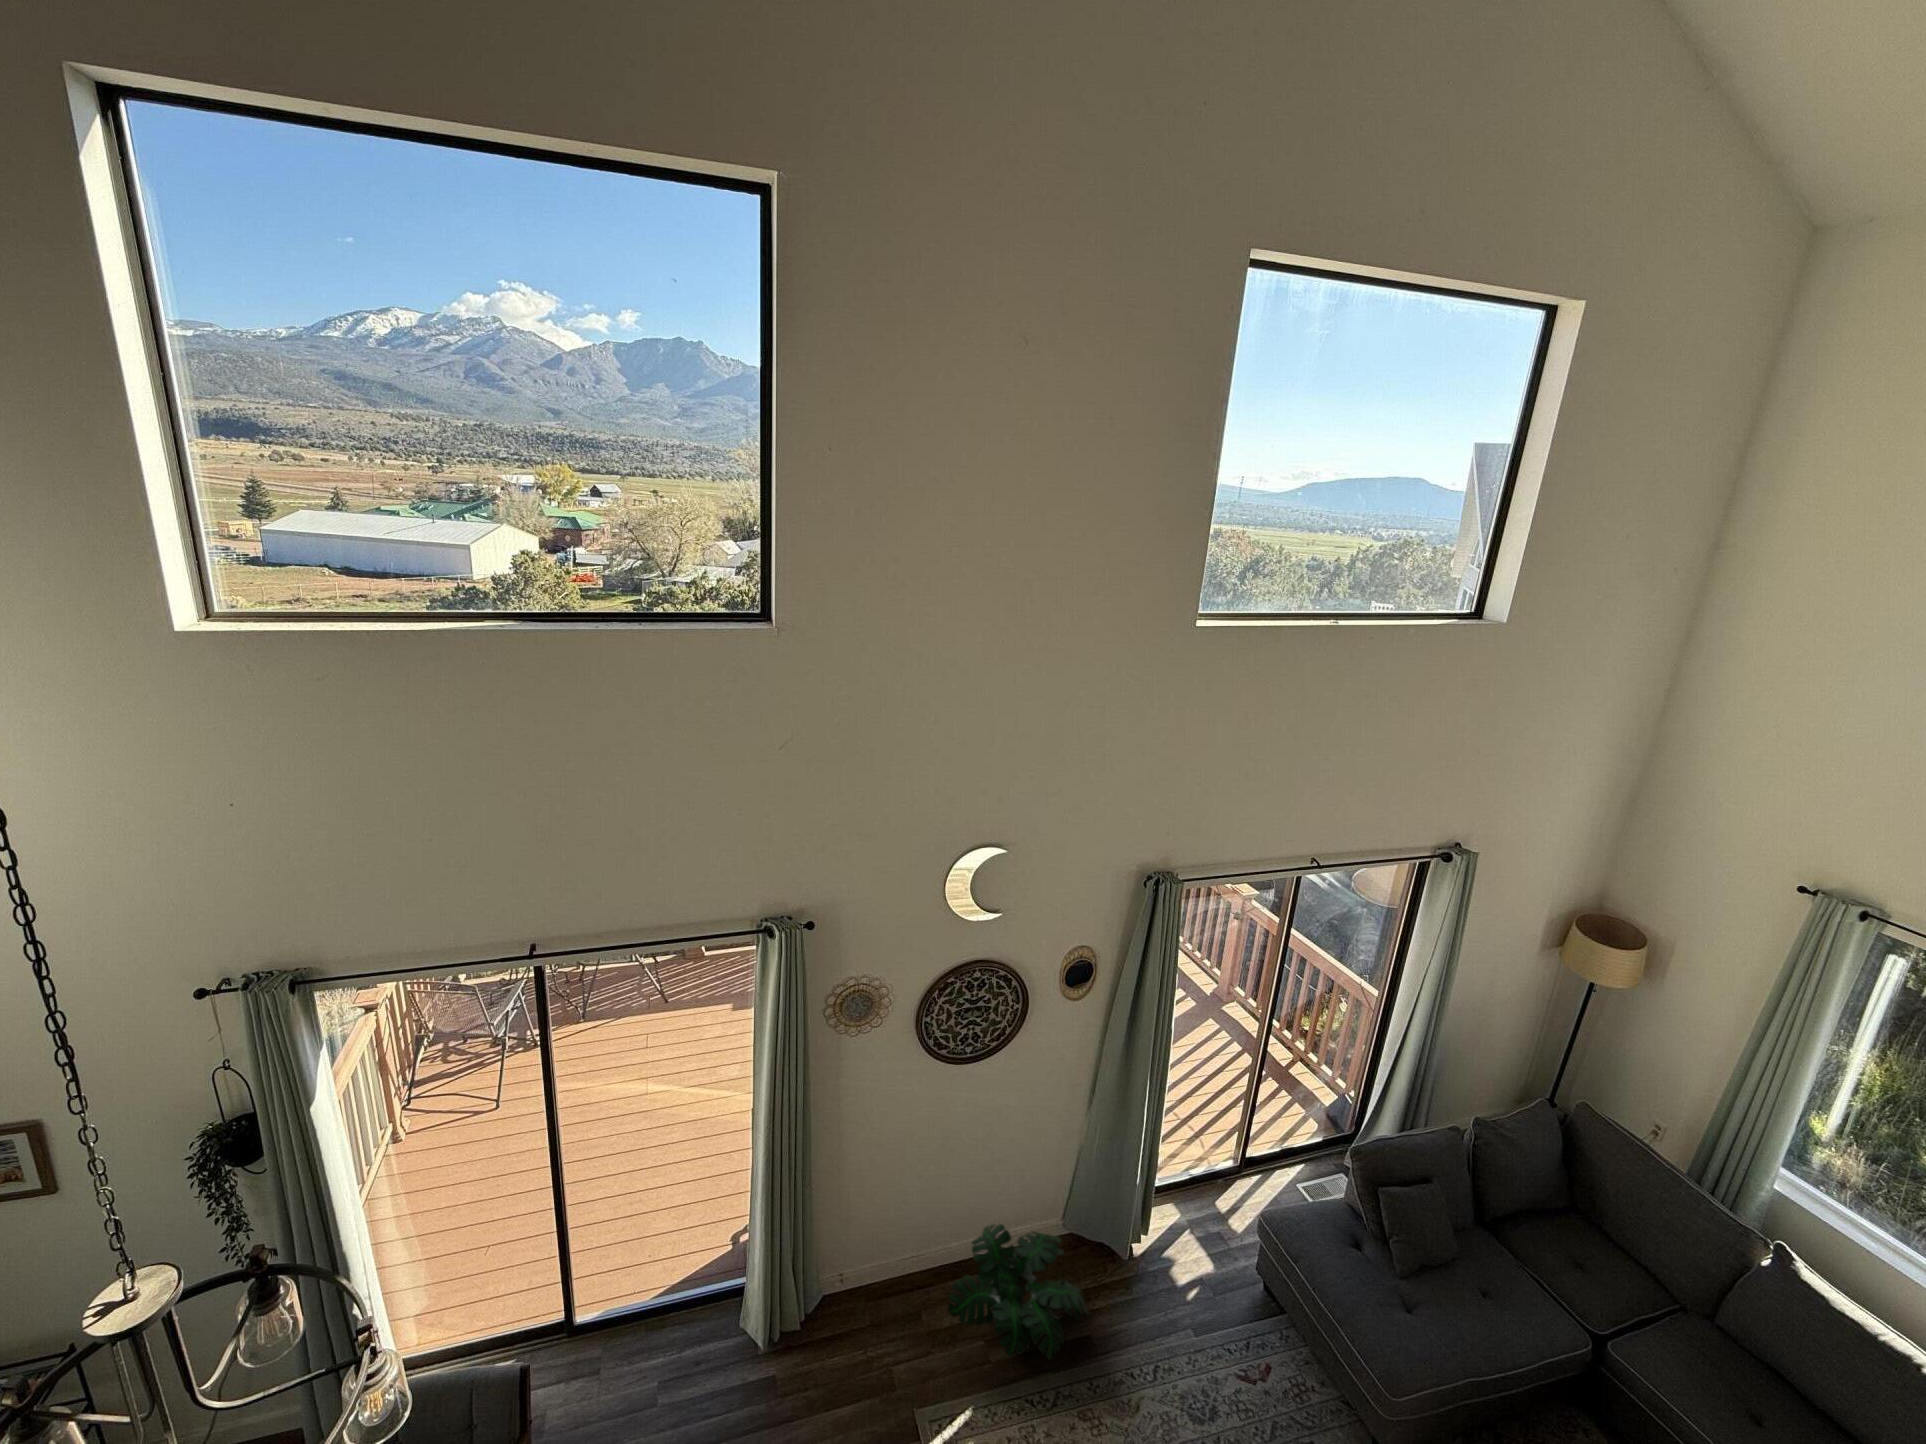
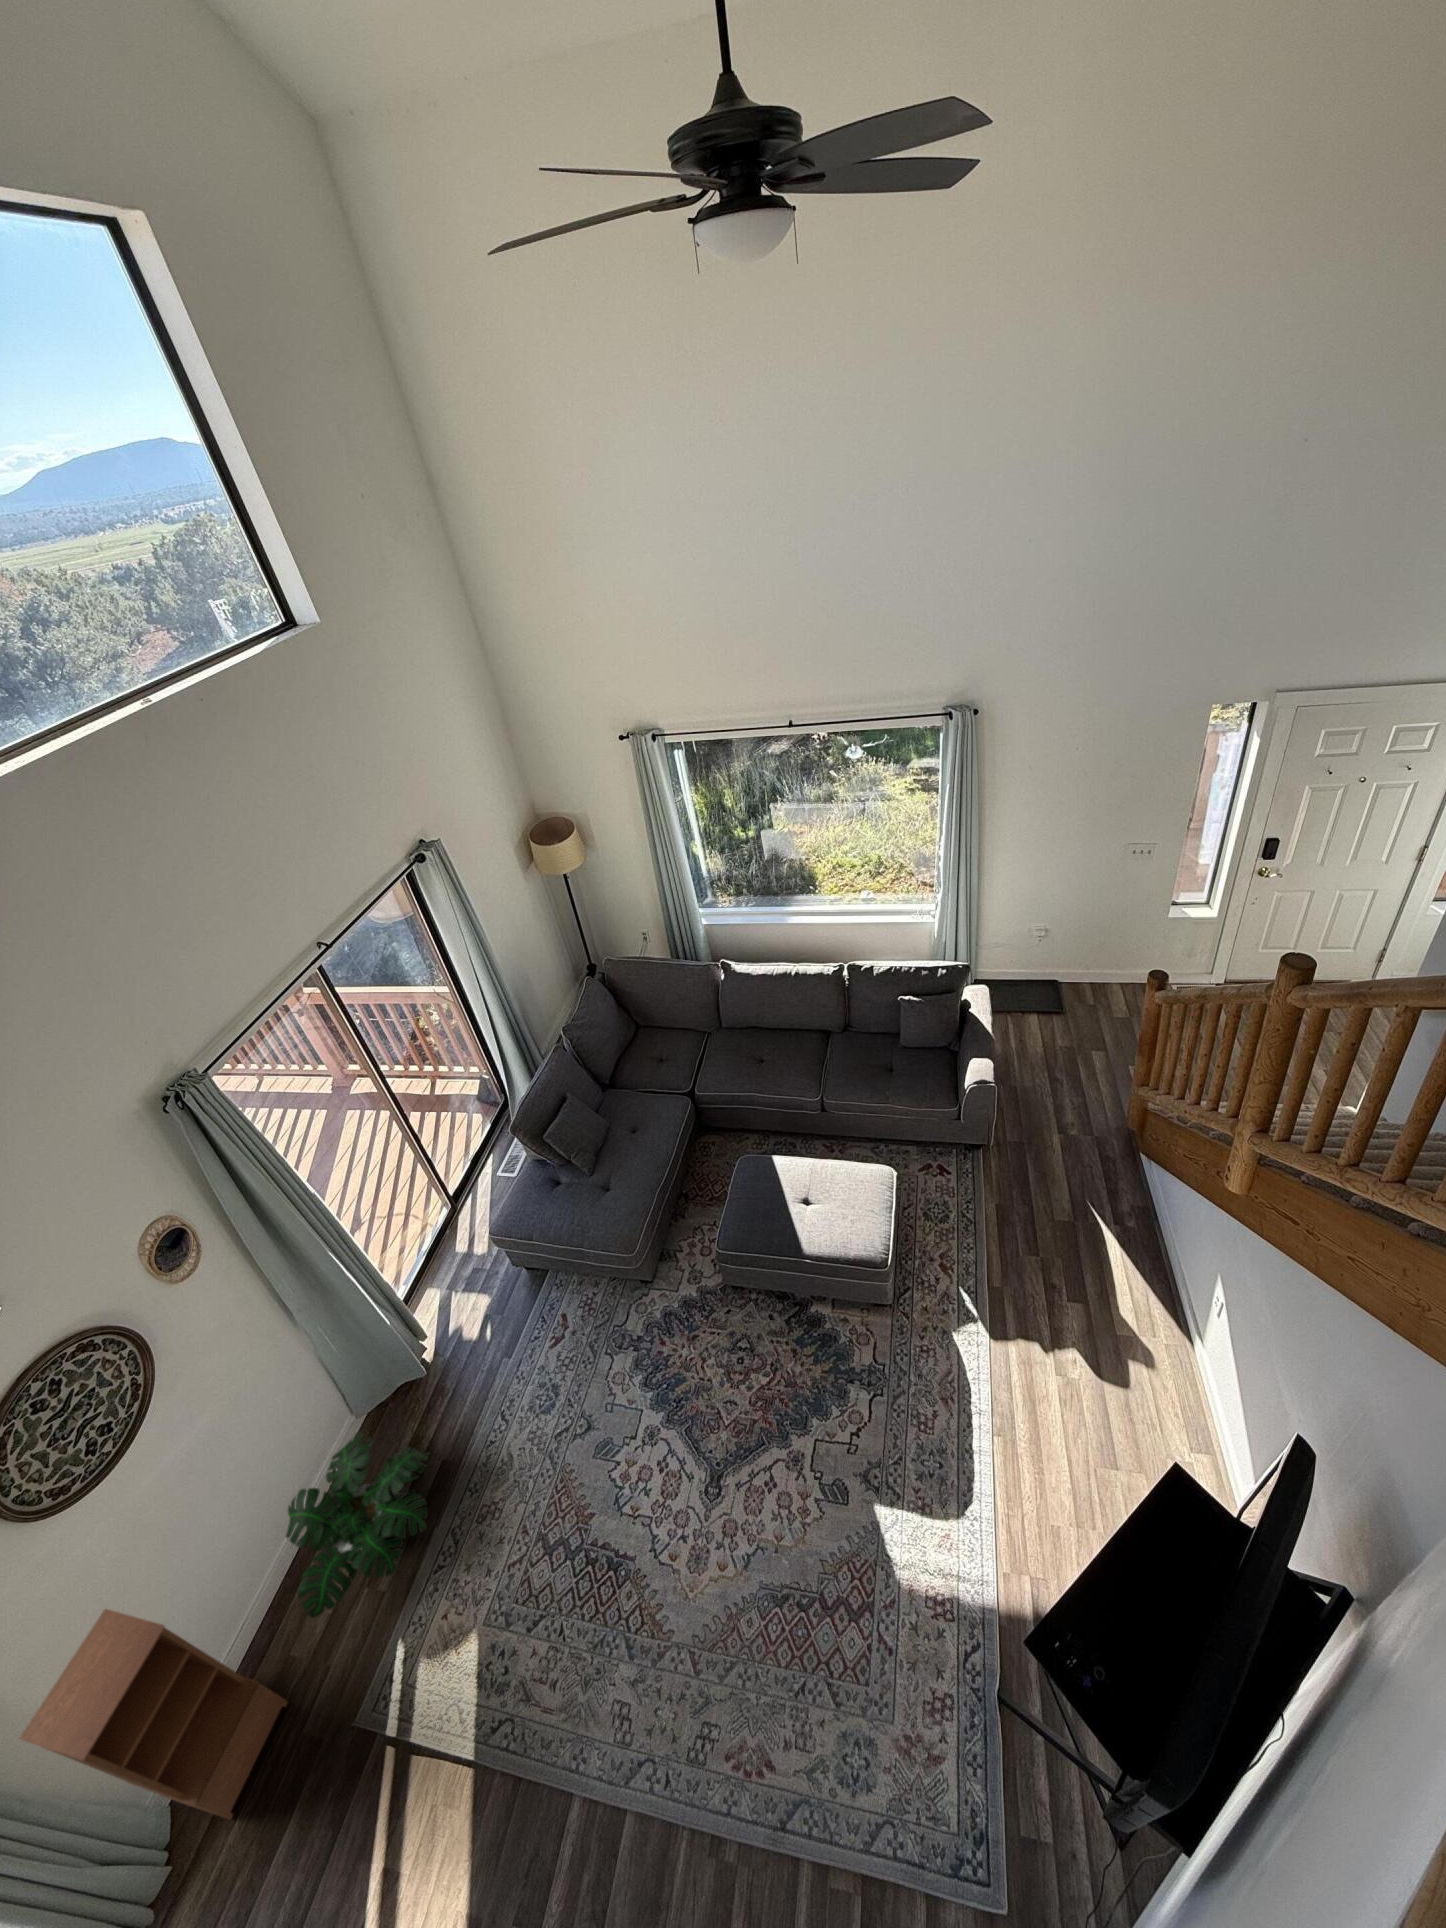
bookcase: none [813,1139,909,1363] -> present [20,1609,287,1819]

